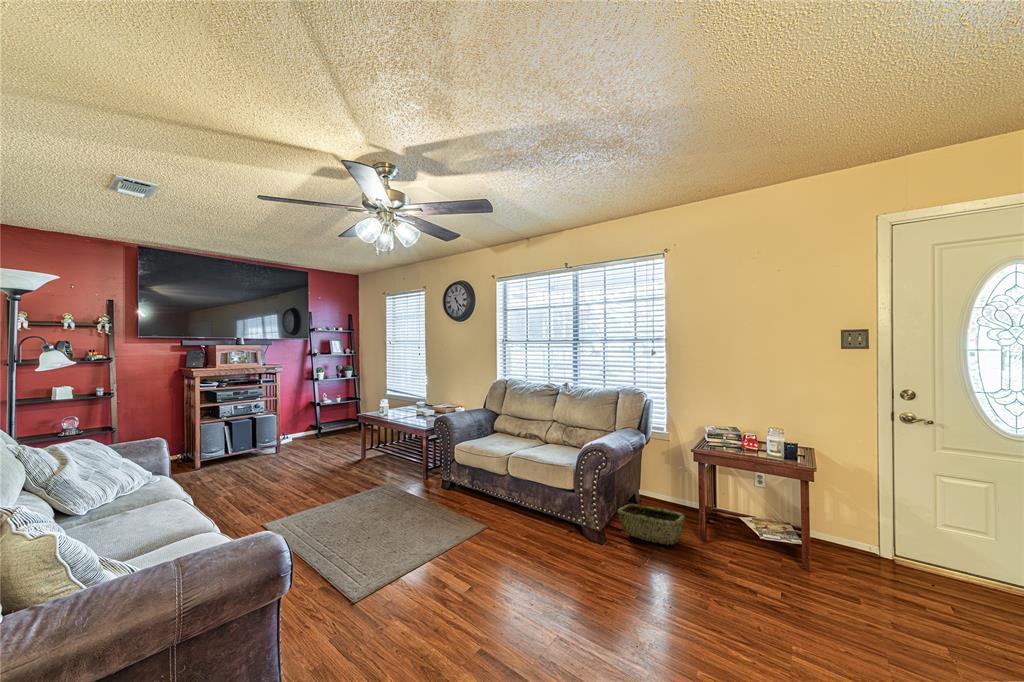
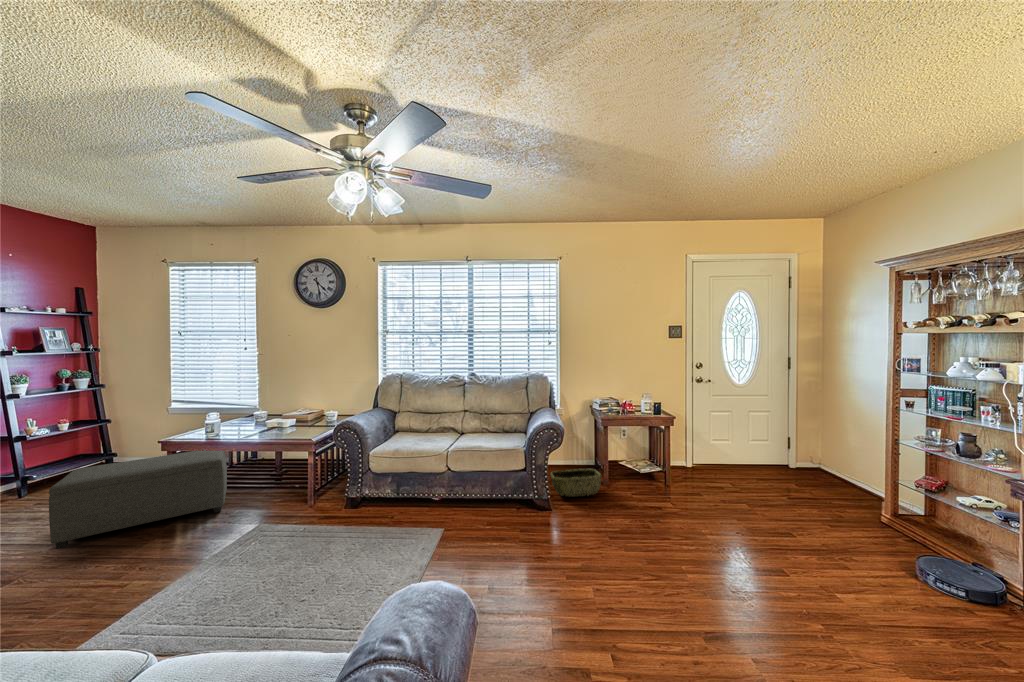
ottoman: none [299,425,390,470] -> present [49,450,227,549]

